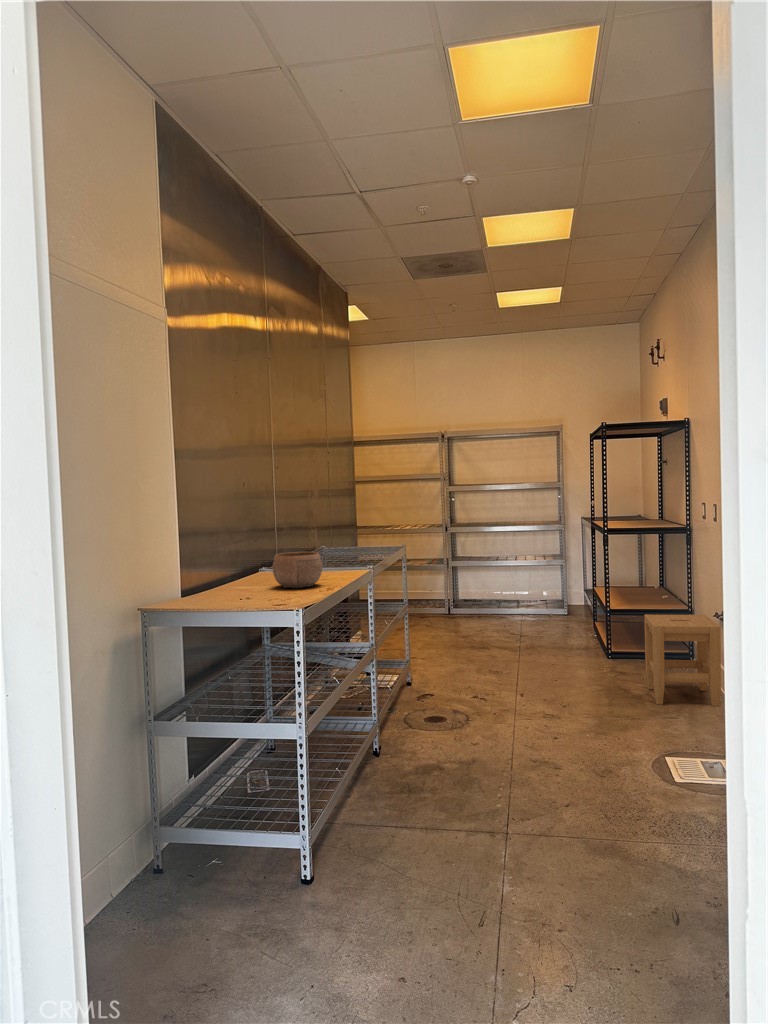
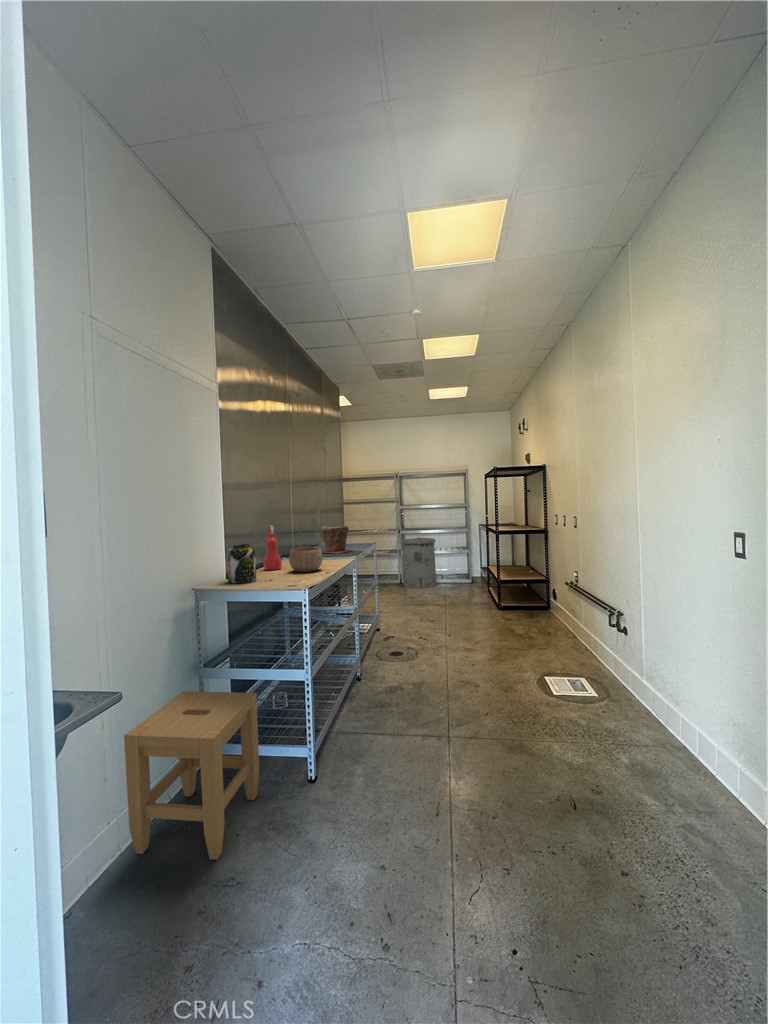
spray bottle: none [235,518,261,585] -> present [264,525,282,570]
plant pot: none [316,519,369,562] -> present [321,526,352,553]
trash can: none [450,538,508,622] -> present [402,538,436,588]
jar: none [186,546,227,601] -> present [227,544,256,583]
stool: present [644,614,721,706] -> present [124,691,259,860]

